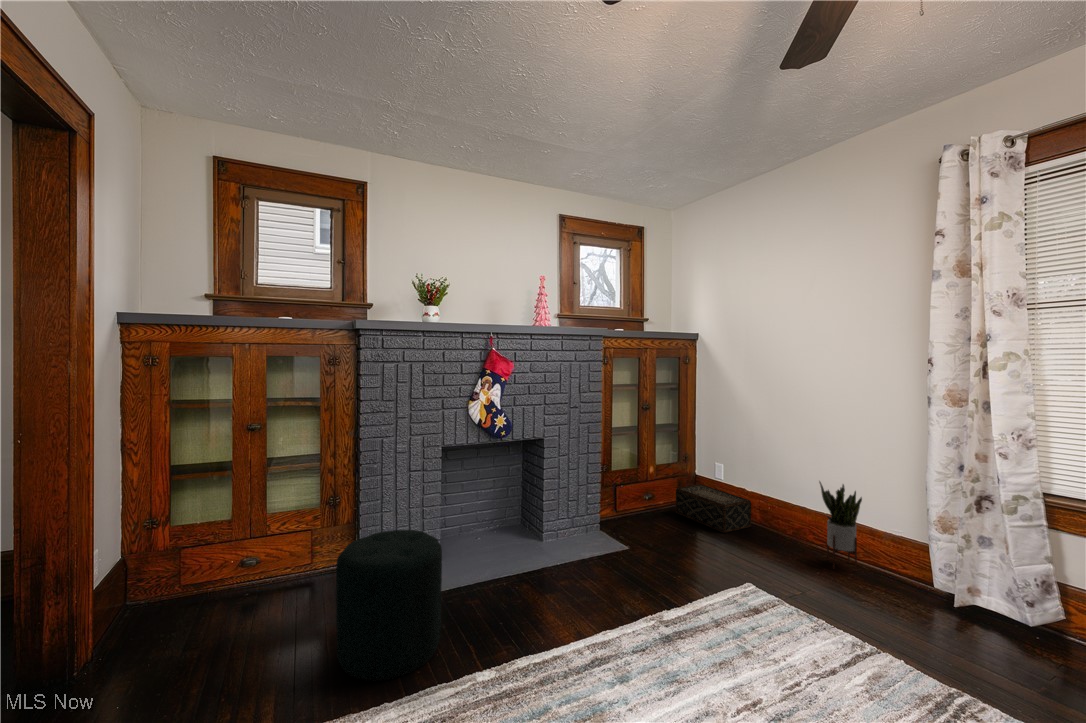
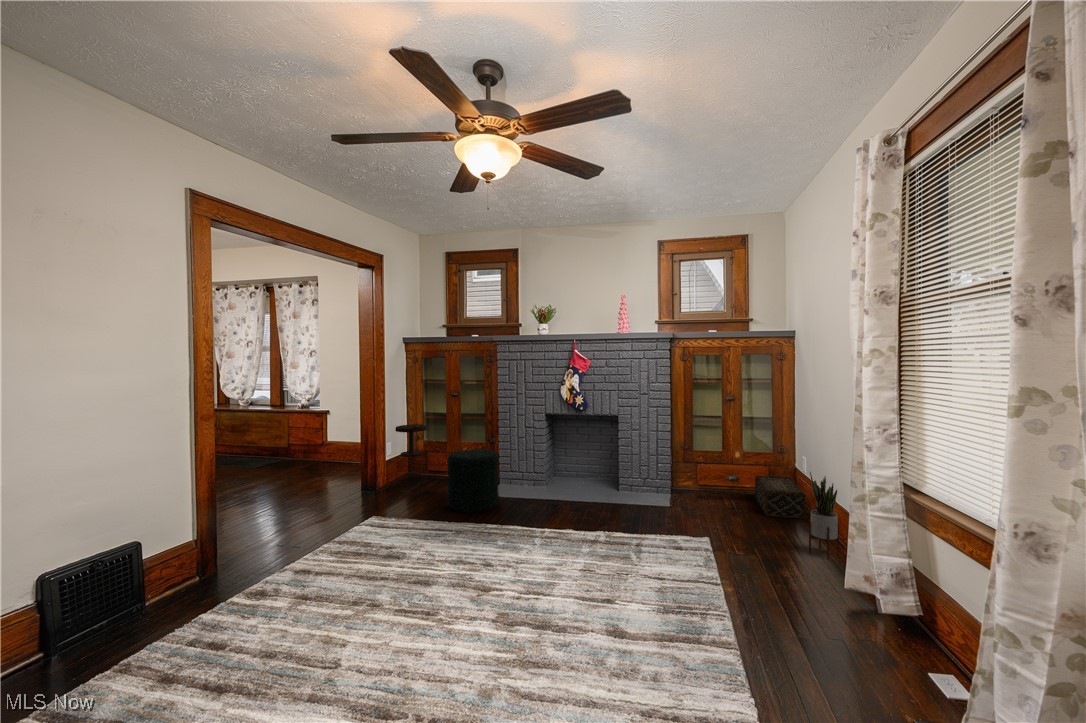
side table: none [111,501,199,637] -> present [395,424,427,457]

